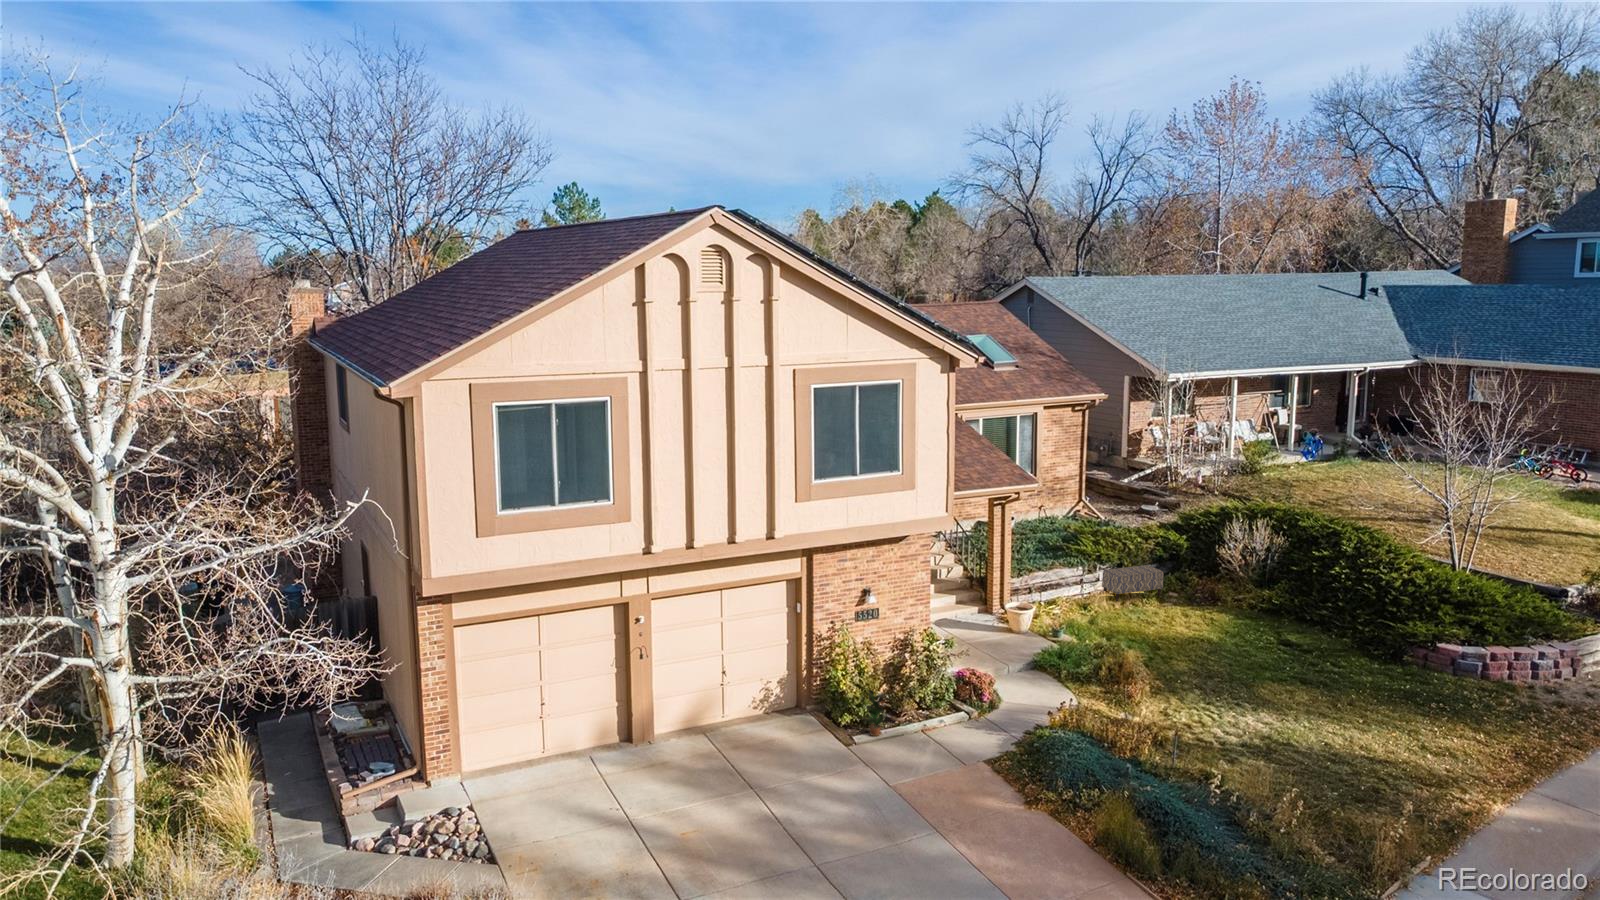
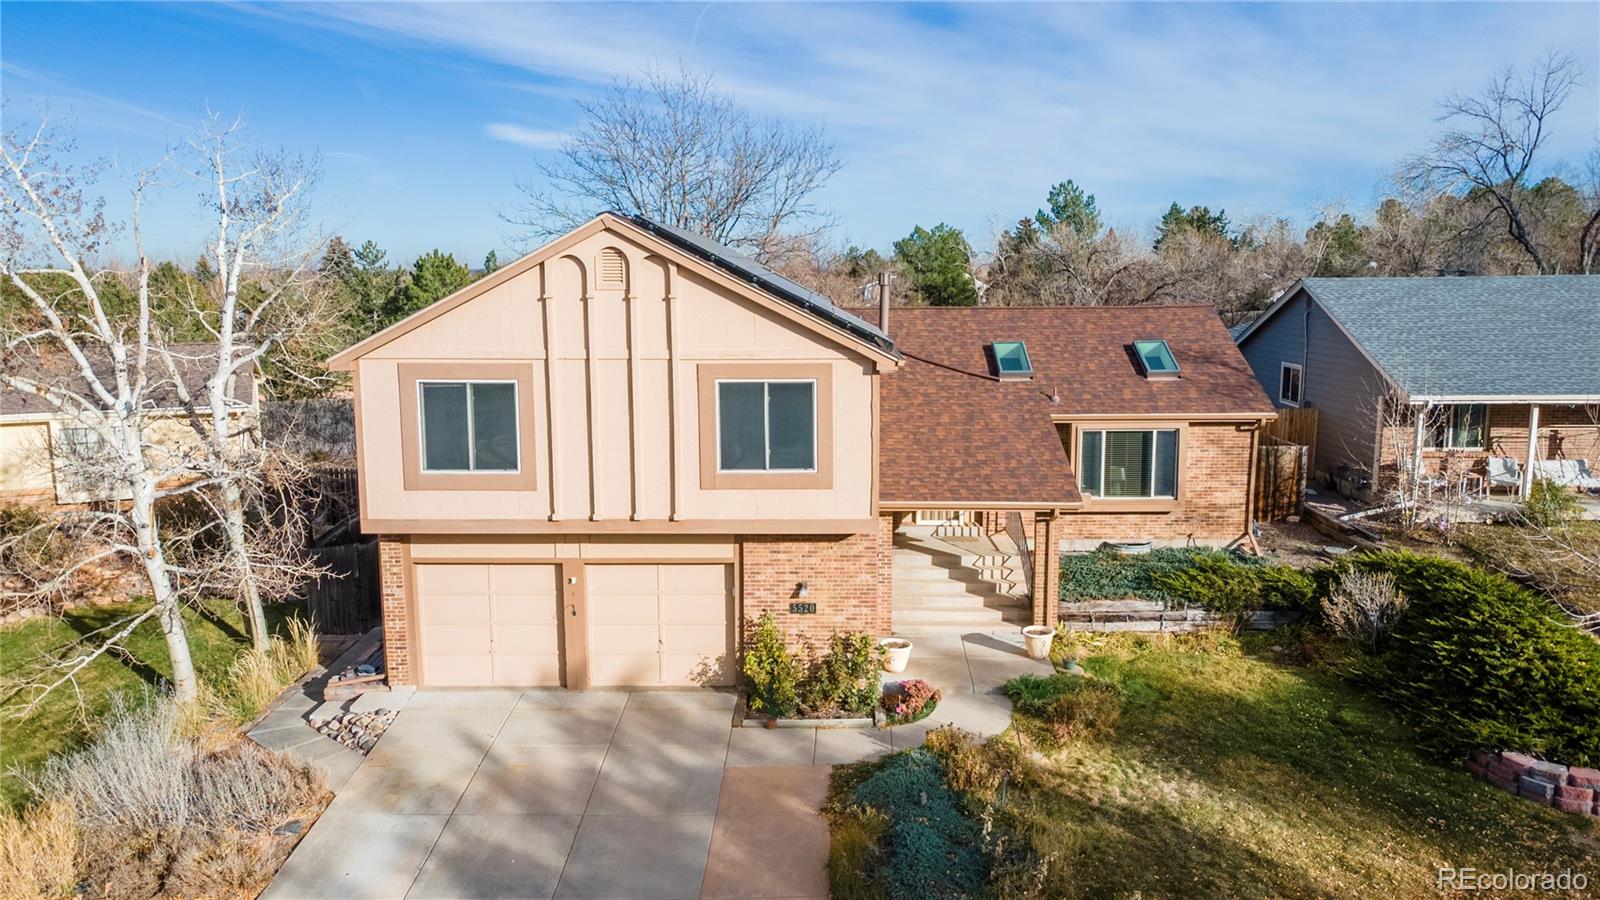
bench: present [1102,565,1164,601] -> none [1183,608,1258,647]

